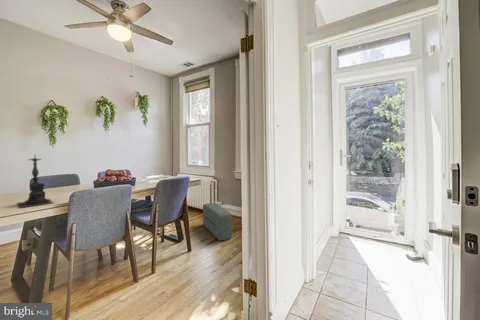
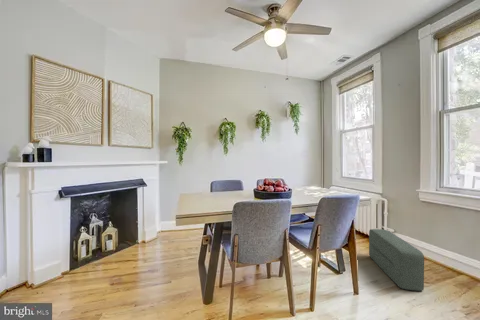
candle holder: present [18,157,53,208] -> none [198,160,222,211]

